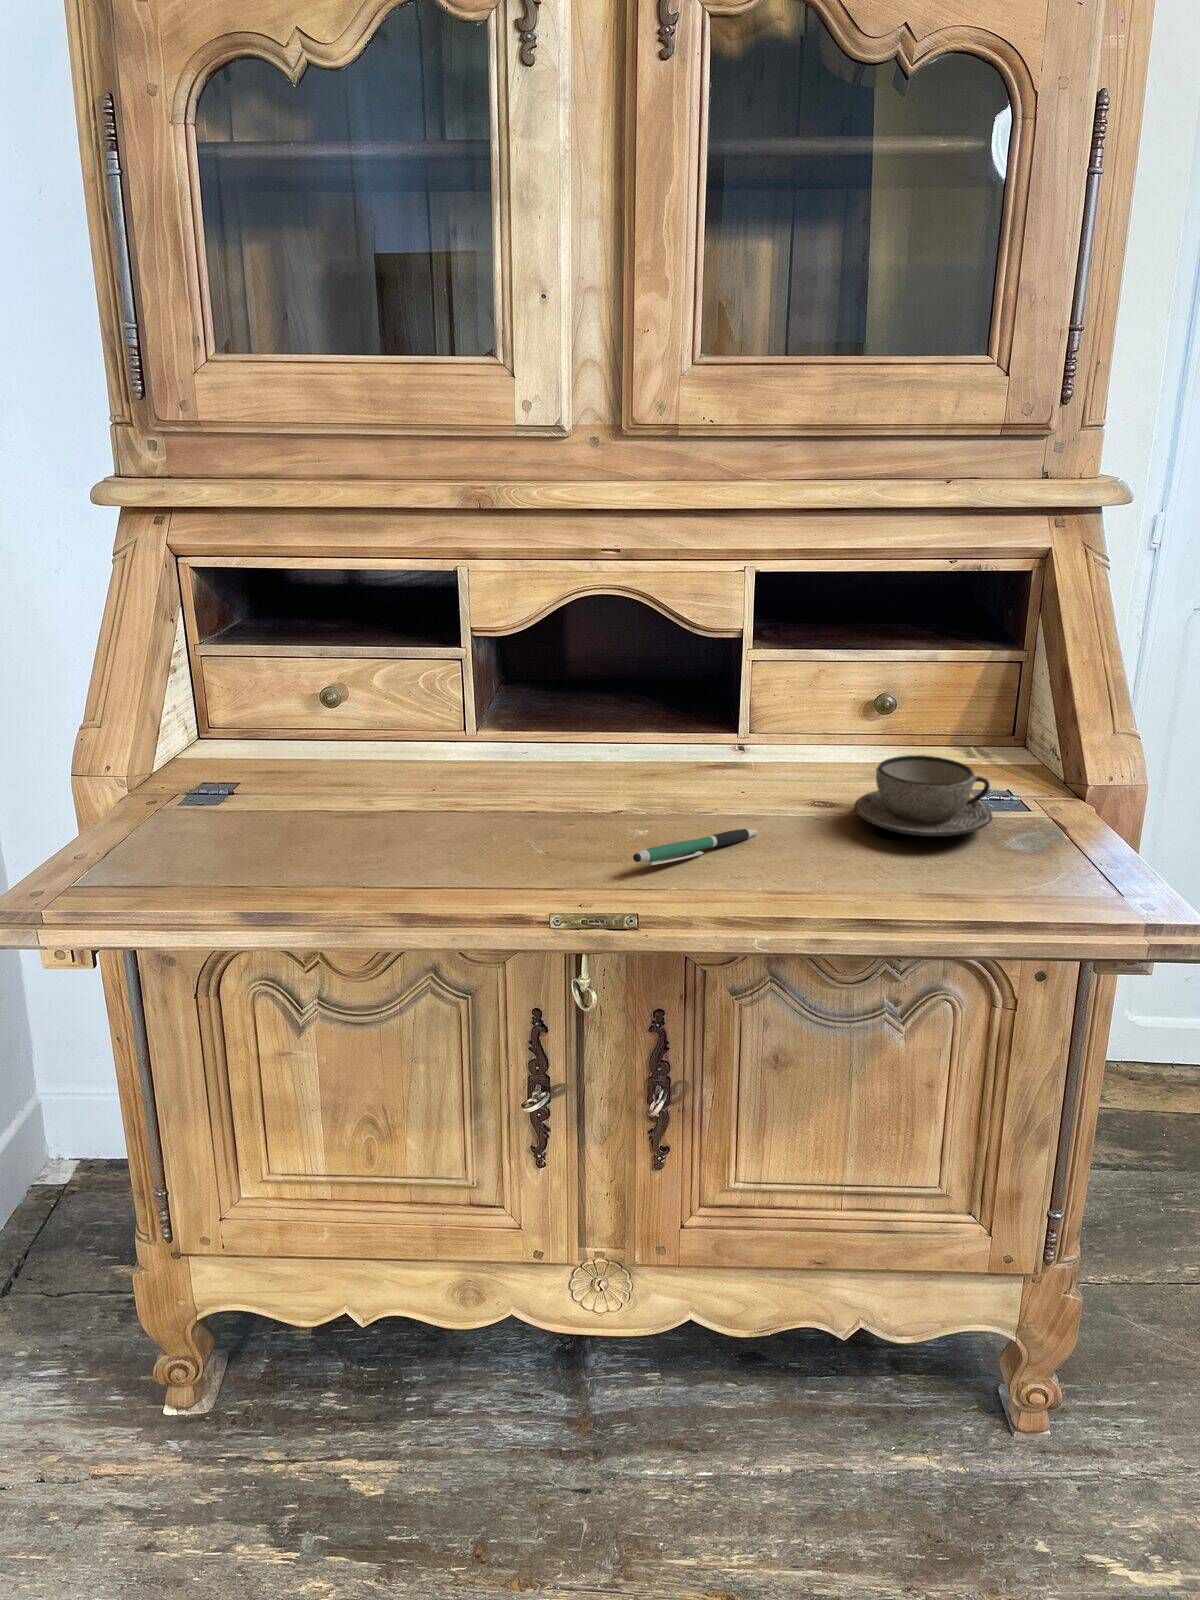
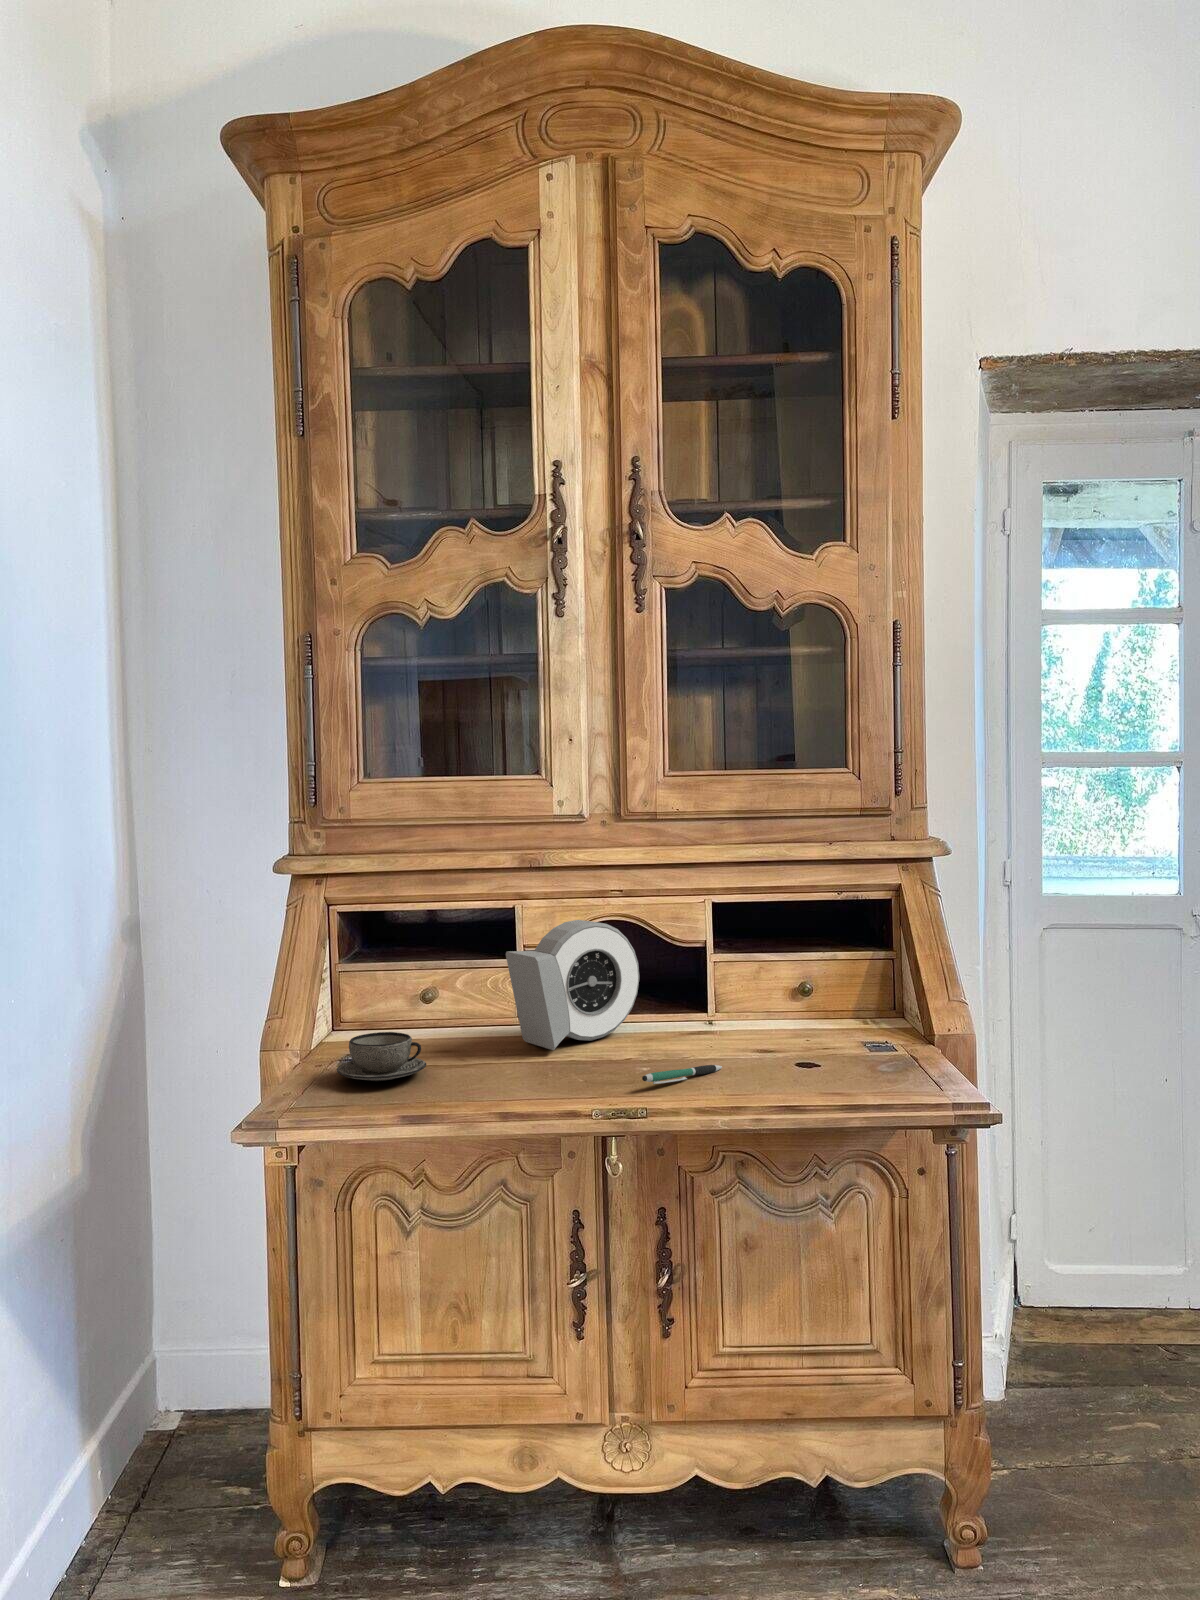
alarm clock: none [438,589,641,788] -> present [506,920,639,1050]
teacup: present [854,755,992,836] -> present [336,1032,426,1081]

